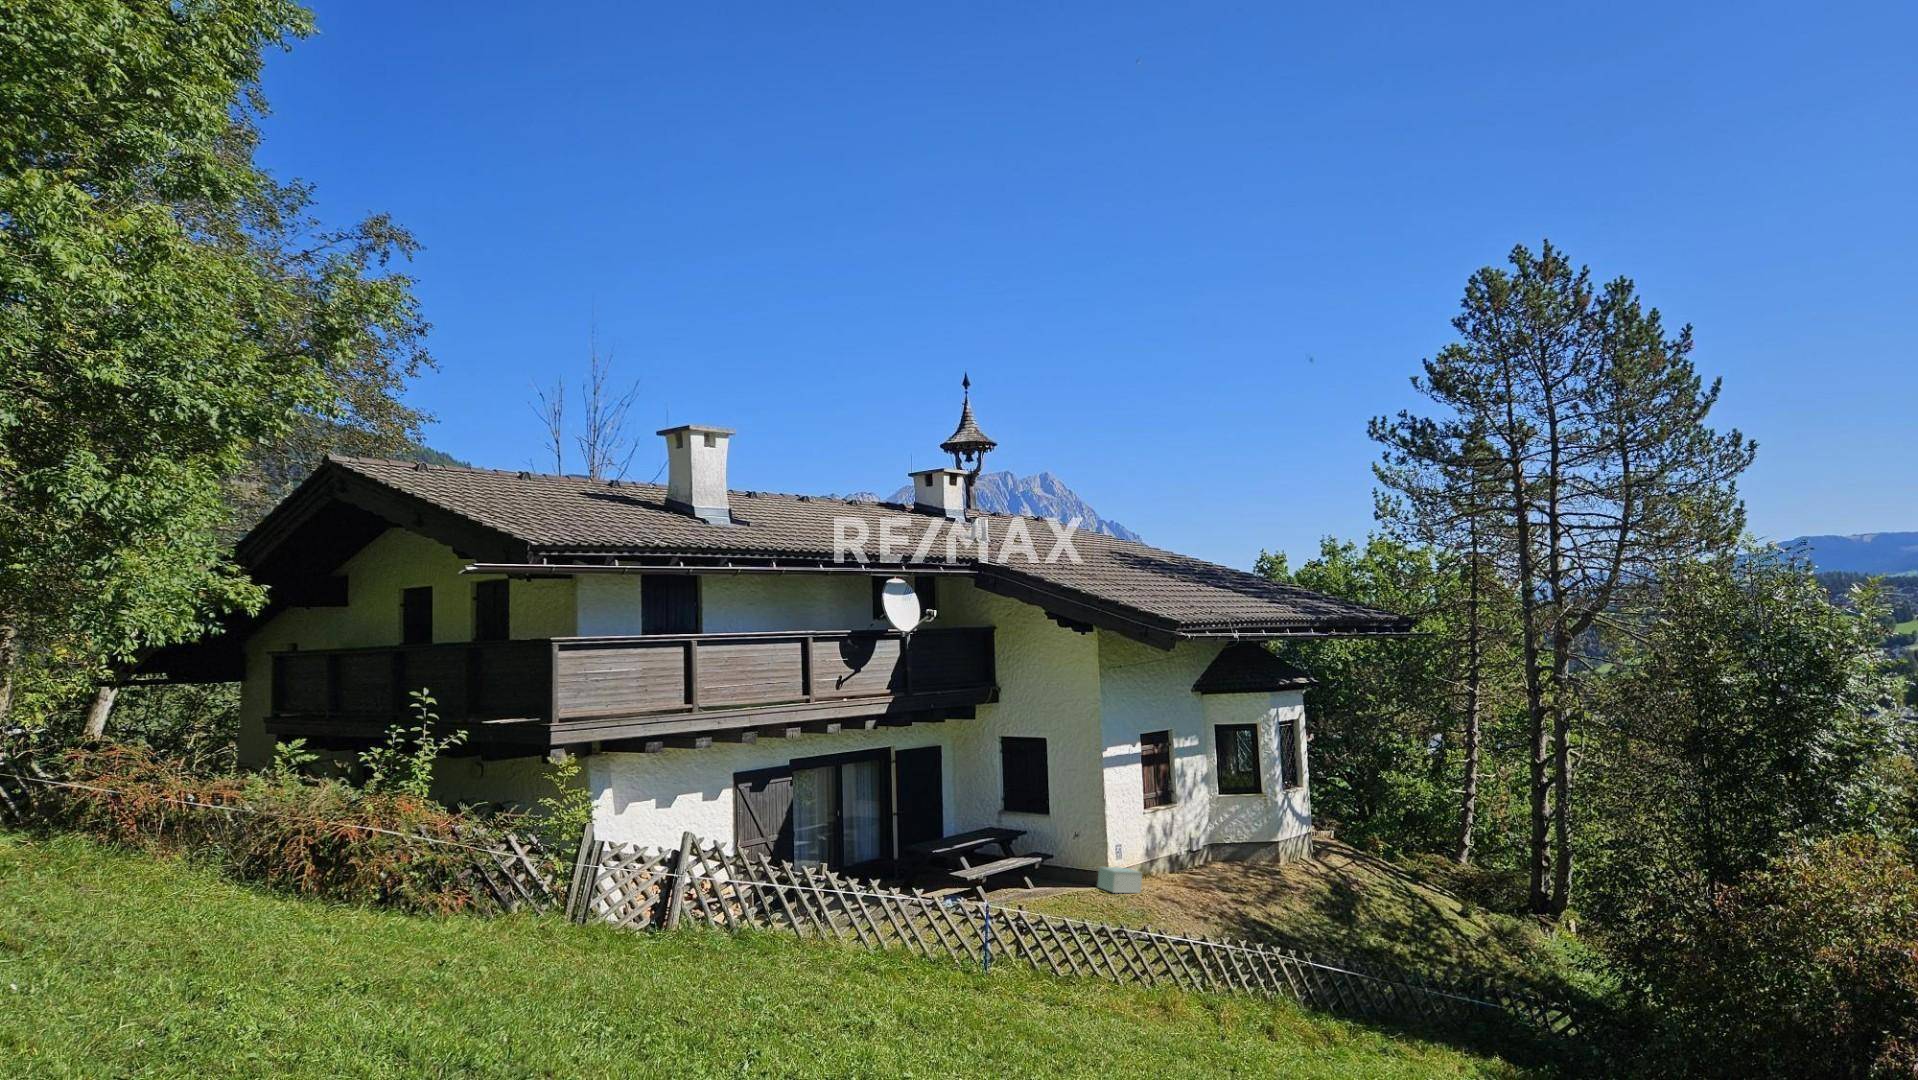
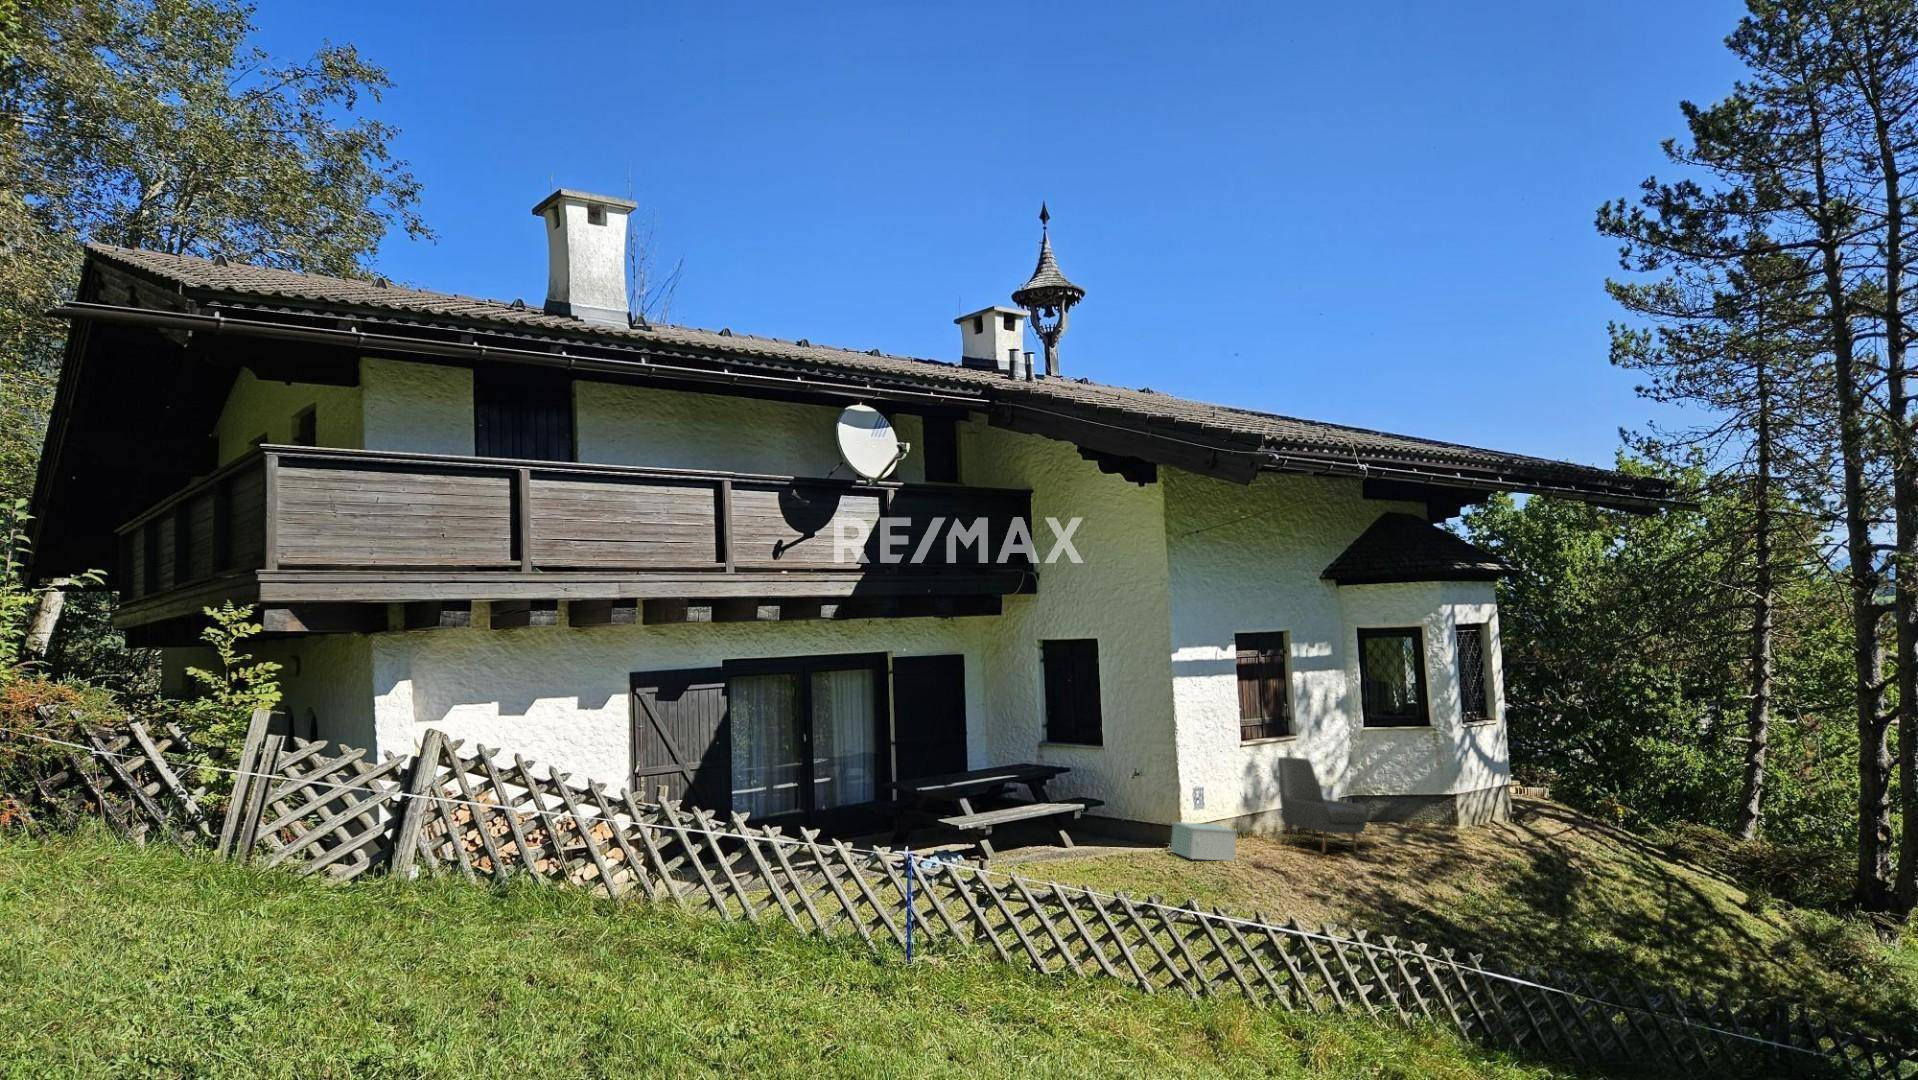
chair: none [1164,819,1226,886] -> present [1278,757,1370,852]

